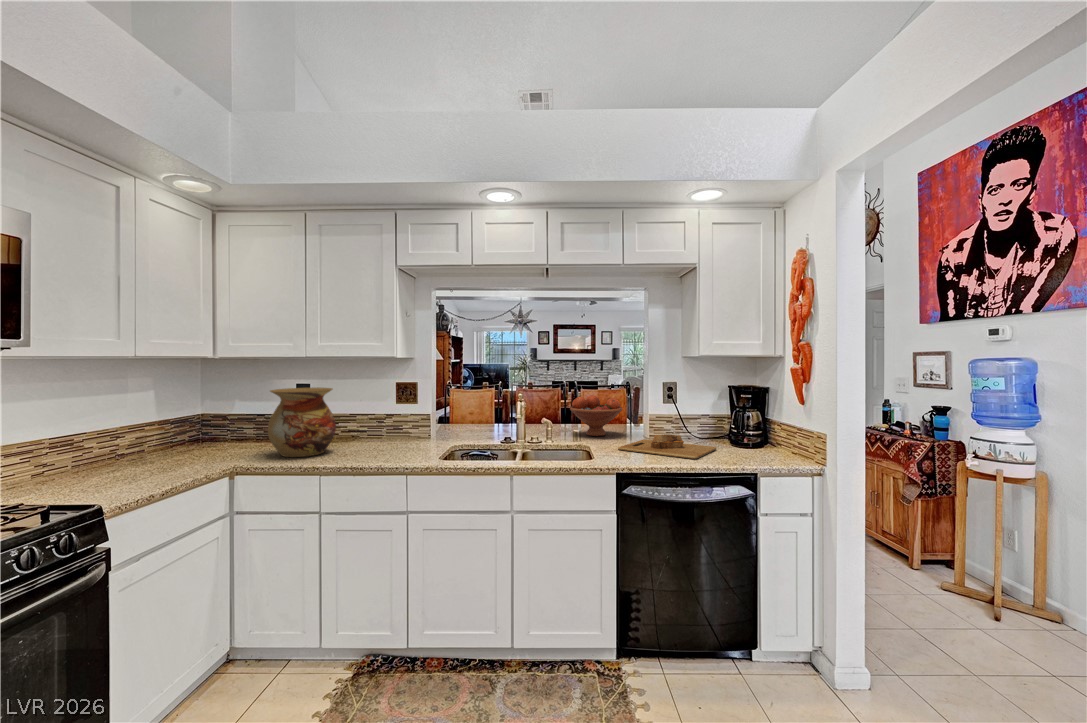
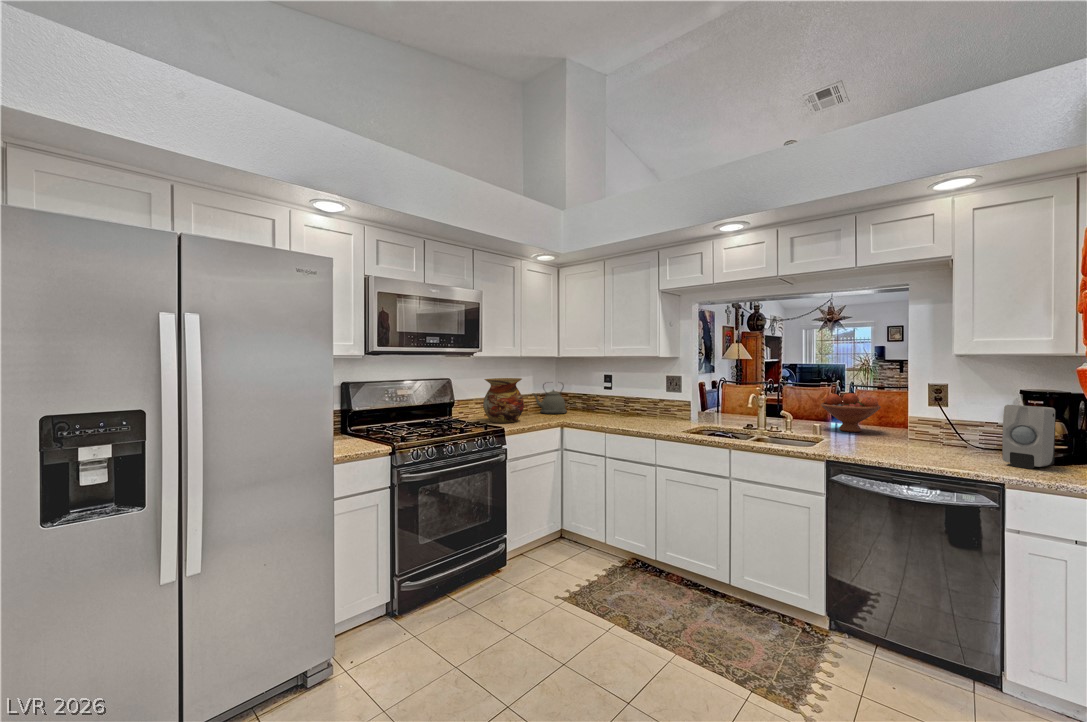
vase: present [268,387,336,457] -> present [483,378,524,423]
kettle: none [159,398,229,454] -> present [532,384,567,414]
soap dispenser: none [742,401,770,457] -> present [1002,405,1056,469]
cutting board: present [618,435,716,459] -> none [850,433,978,459]

